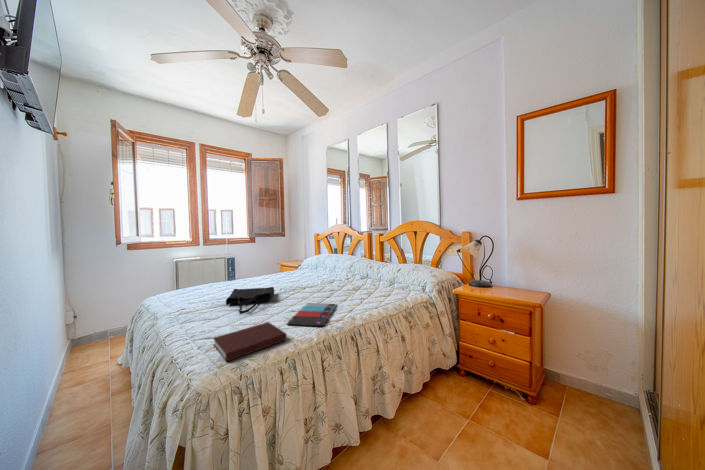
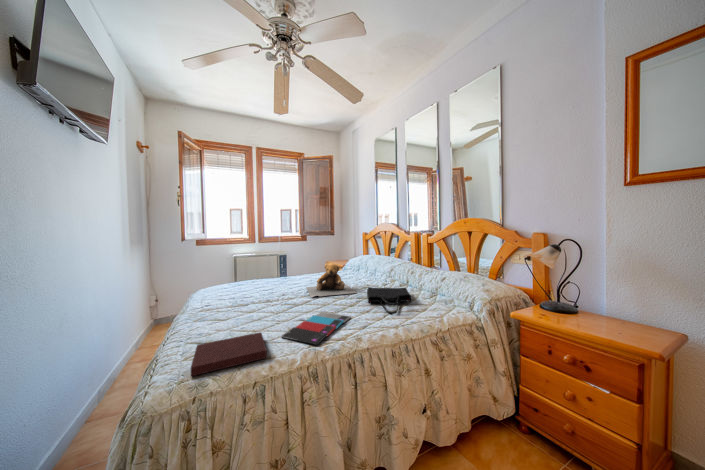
teddy bear: none [278,261,330,293] -> present [307,263,357,297]
tote bag: present [226,287,274,313] -> present [367,287,411,314]

